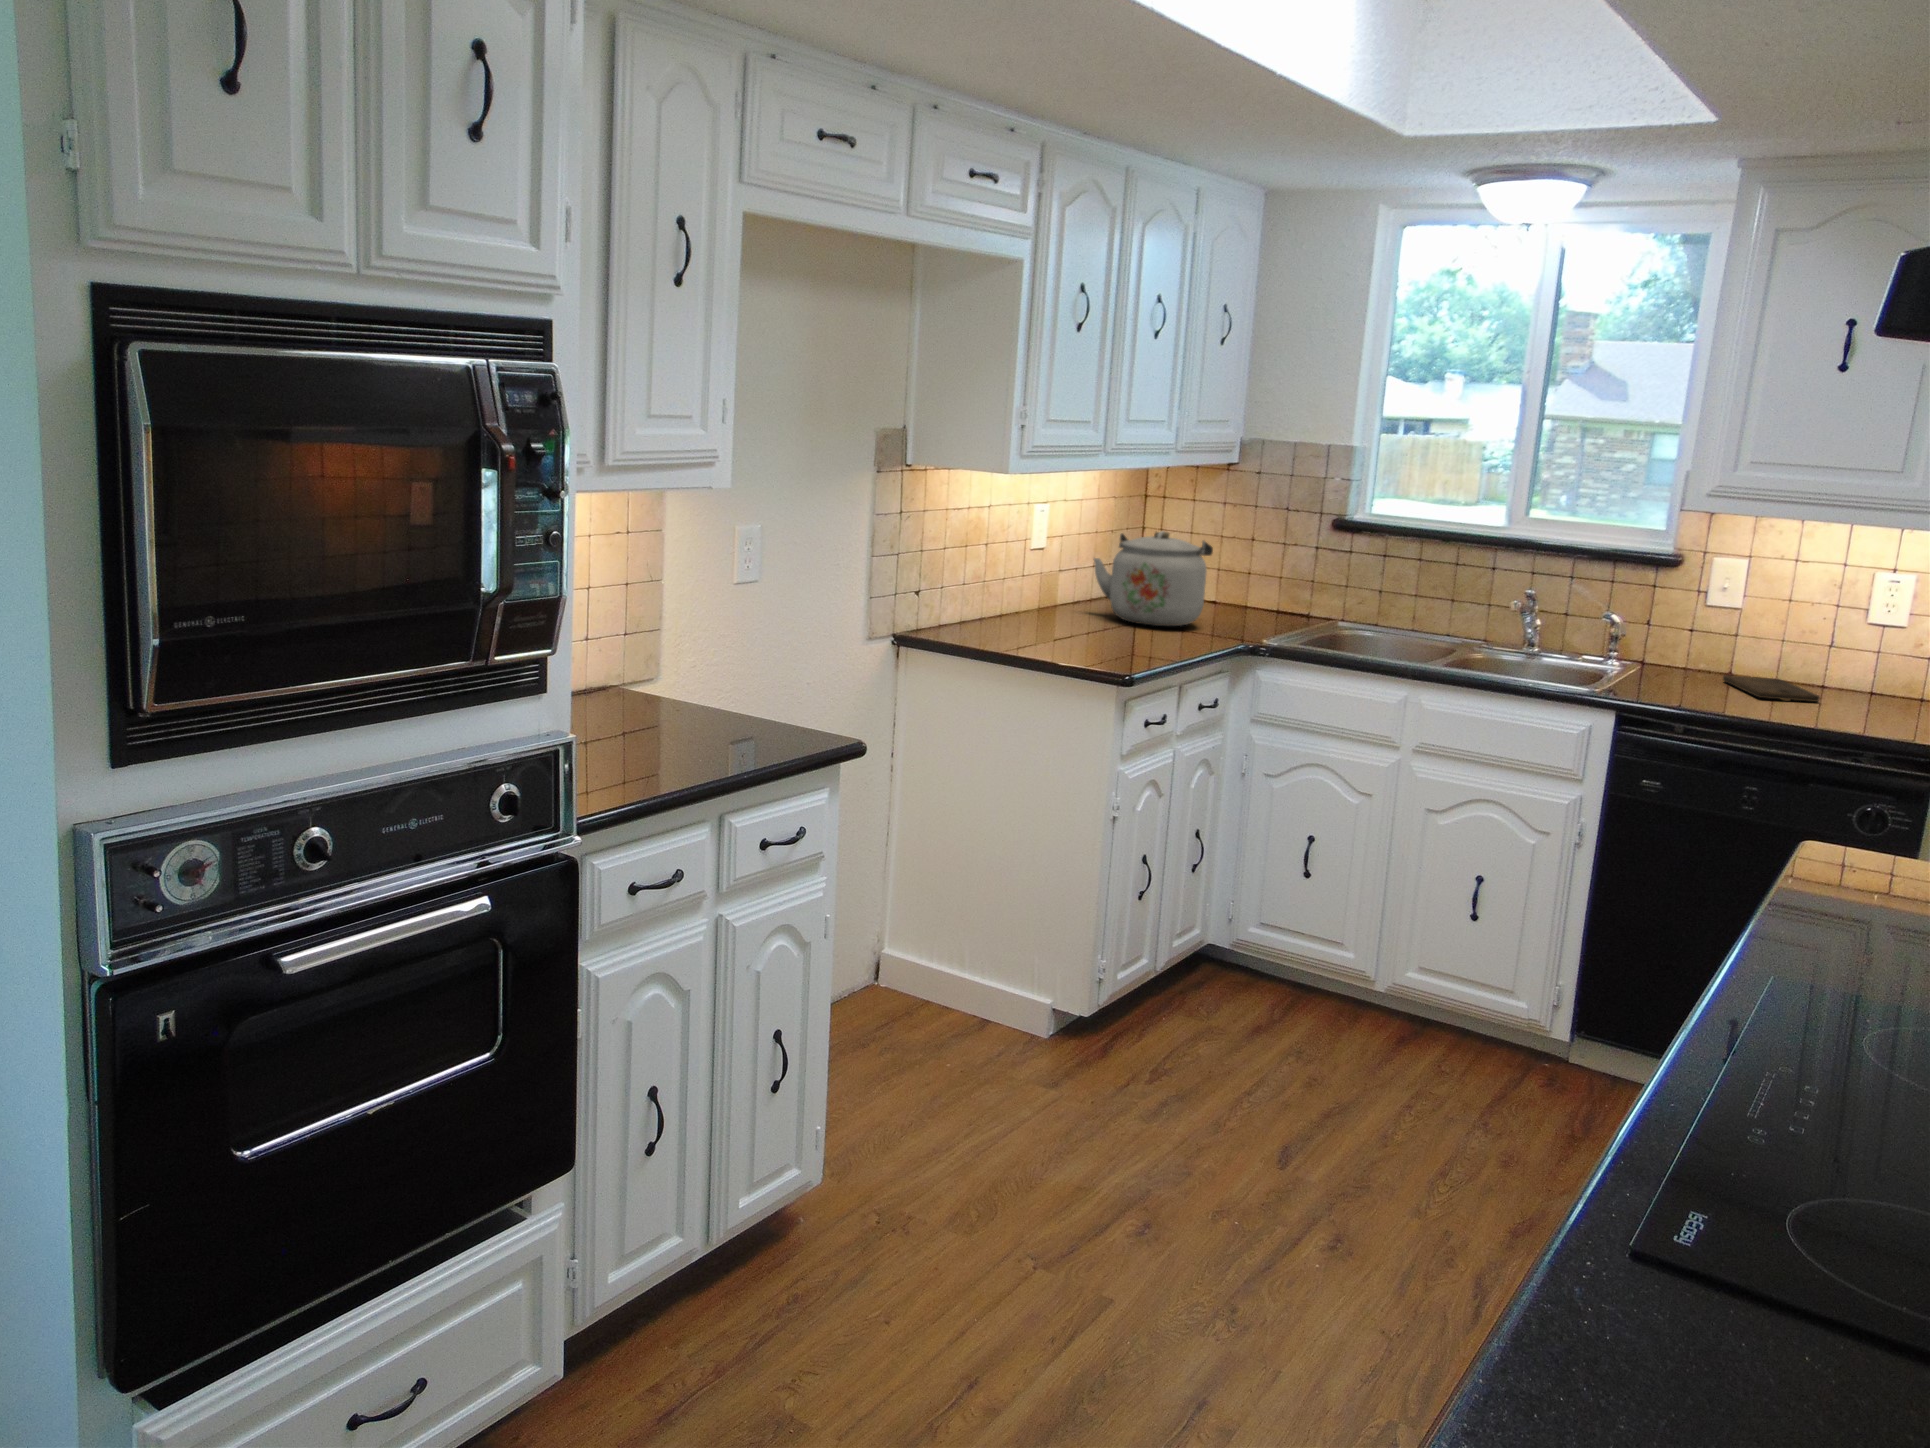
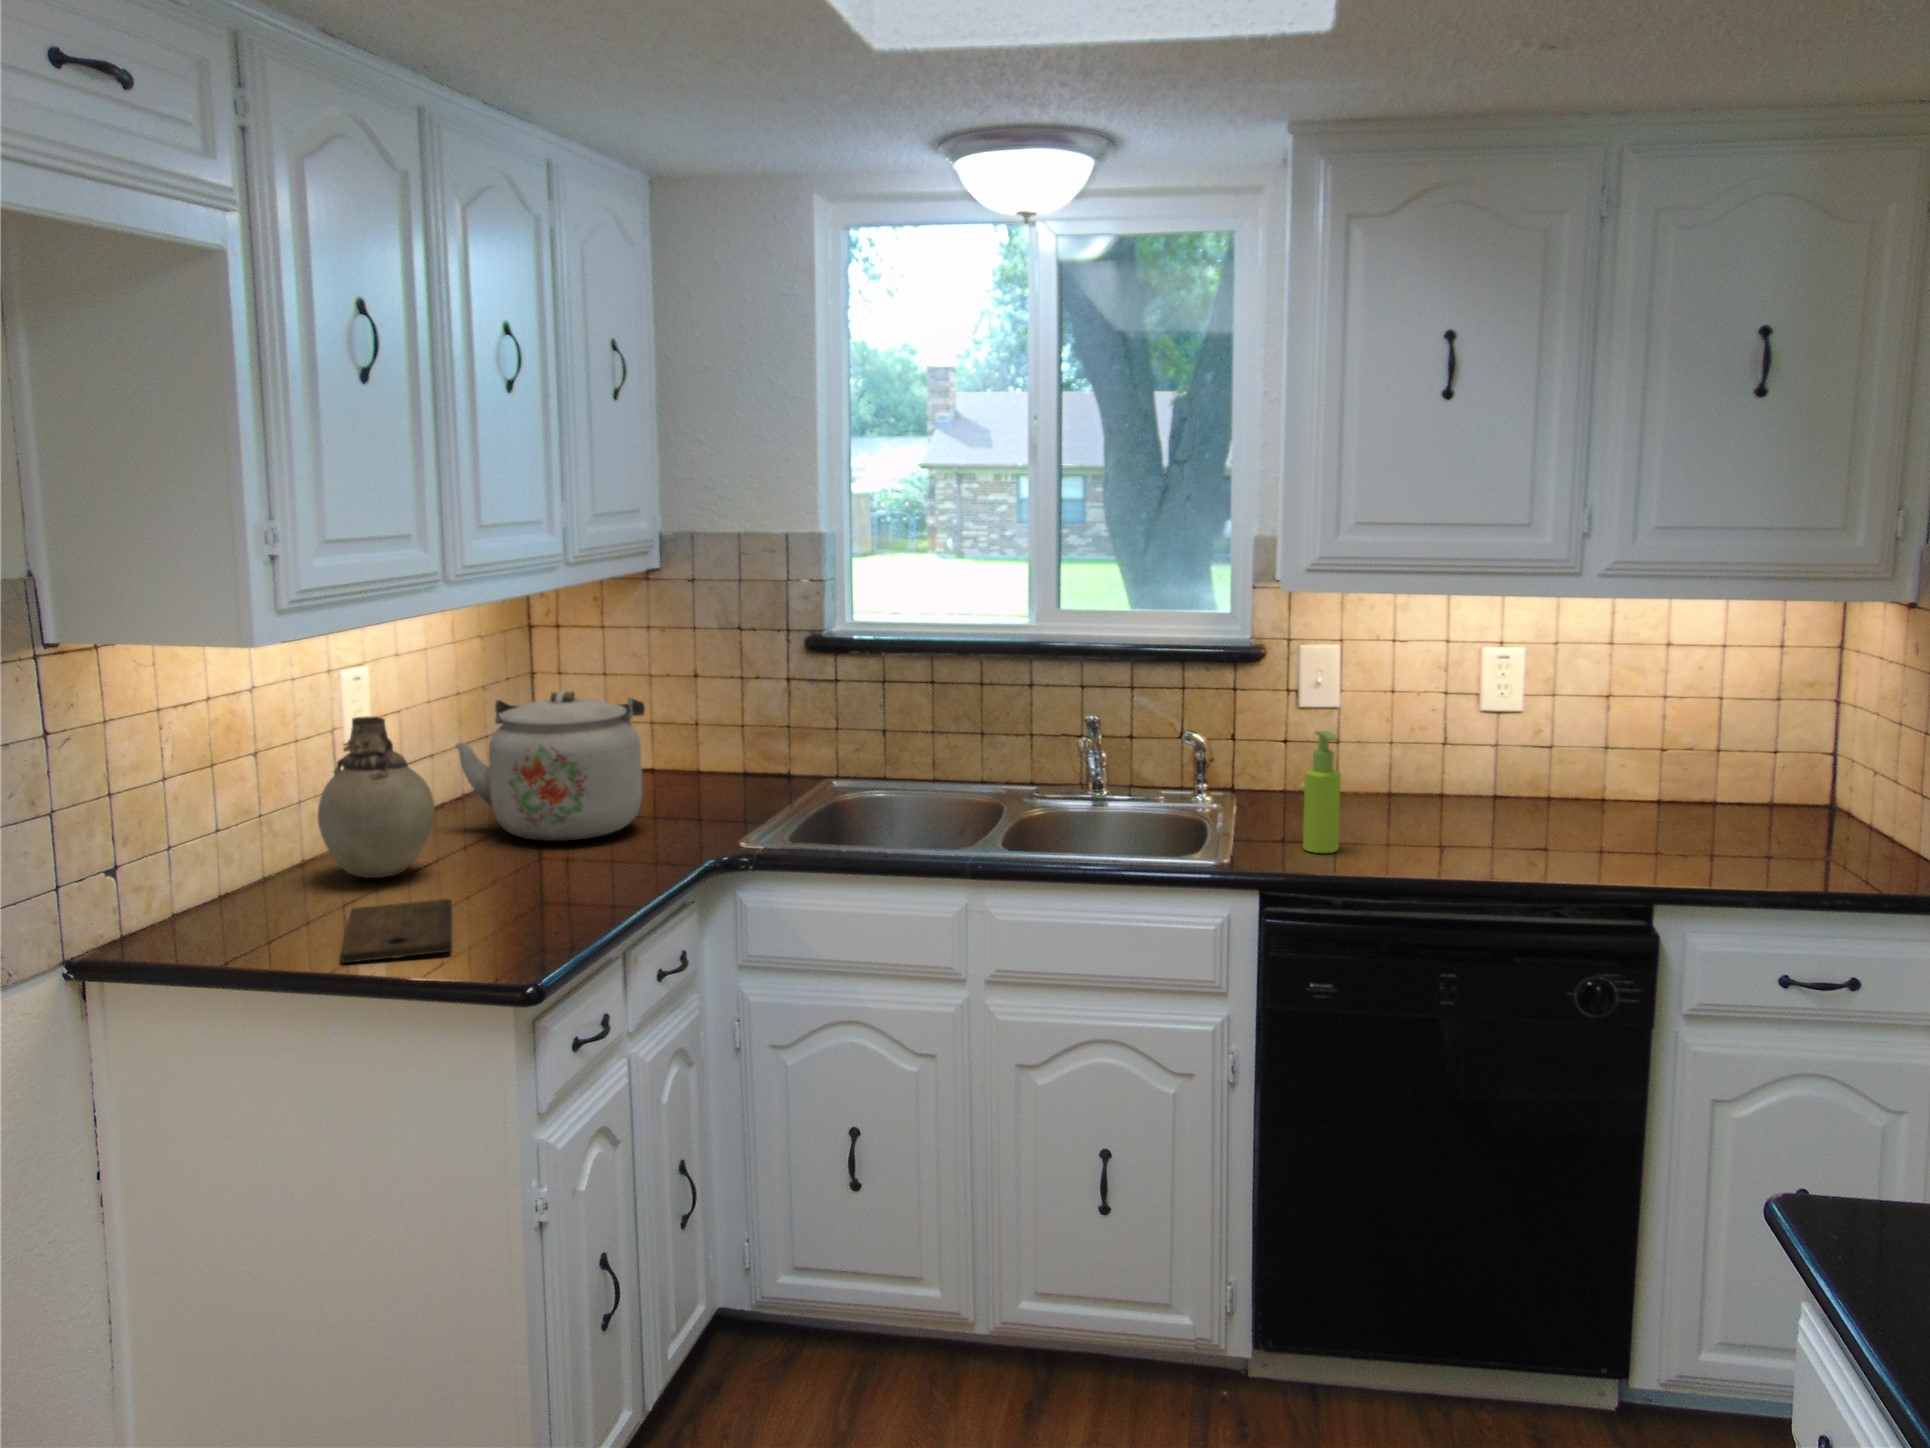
vase: none [1016,529,1080,625] -> present [318,717,435,878]
soap dispenser: none [1665,610,1701,699] -> present [1303,731,1341,853]
cutting board: present [1723,675,1820,702] -> present [341,899,452,963]

